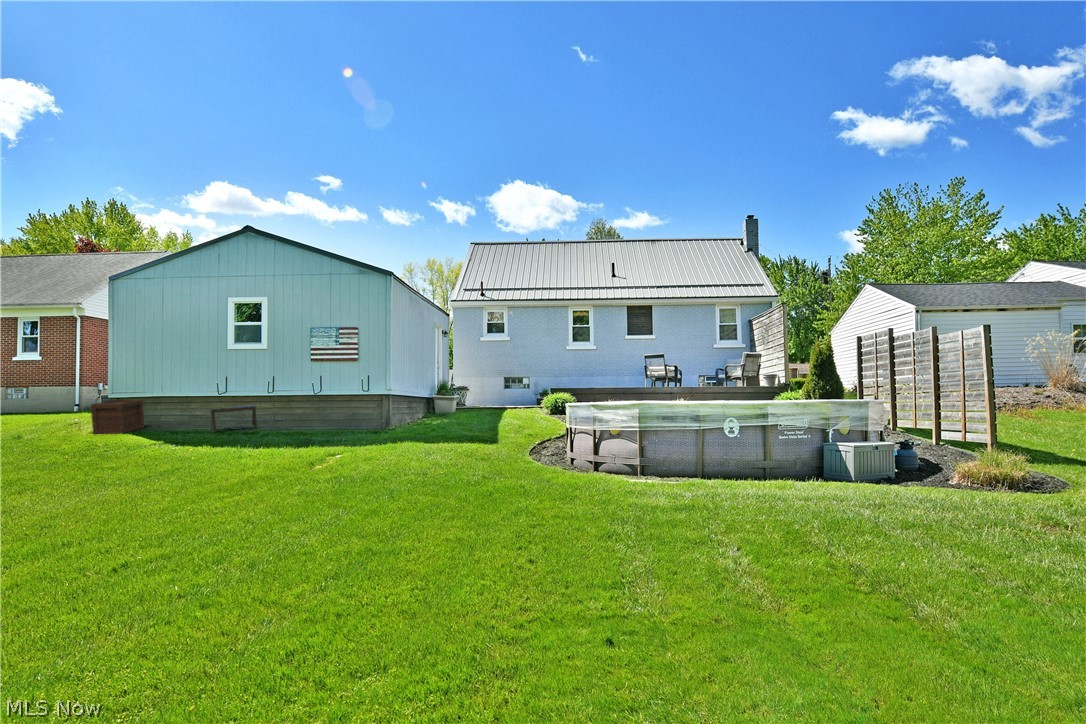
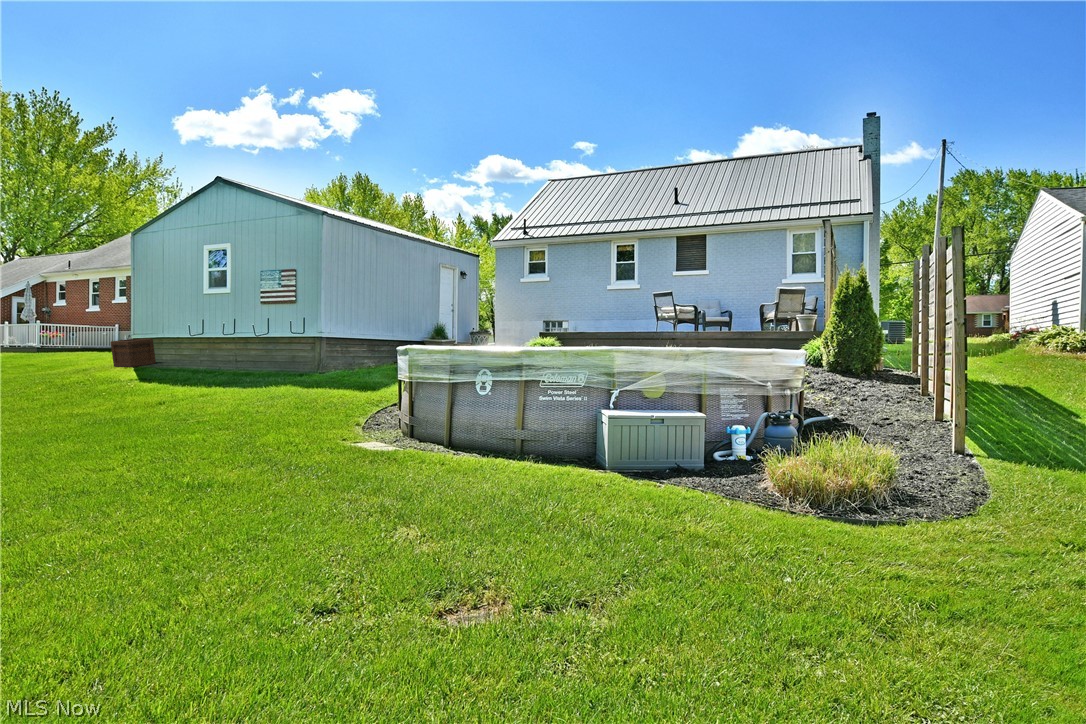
bench: present [211,405,257,432] -> none [179,345,225,370]

